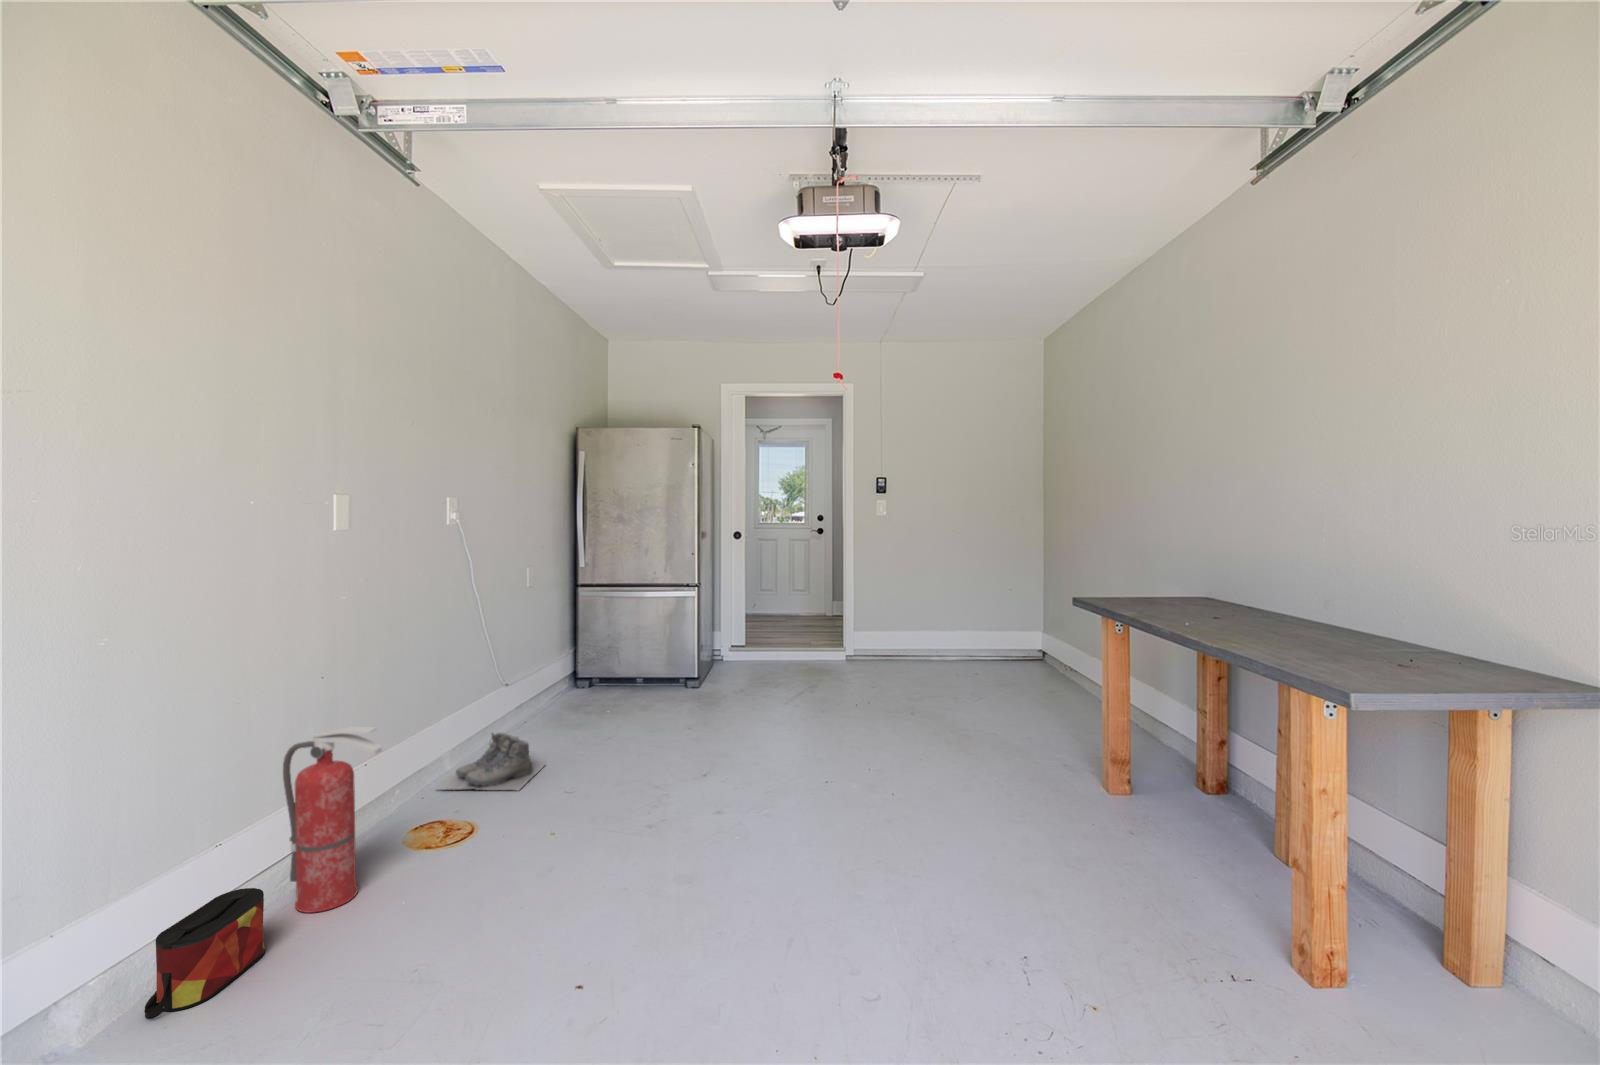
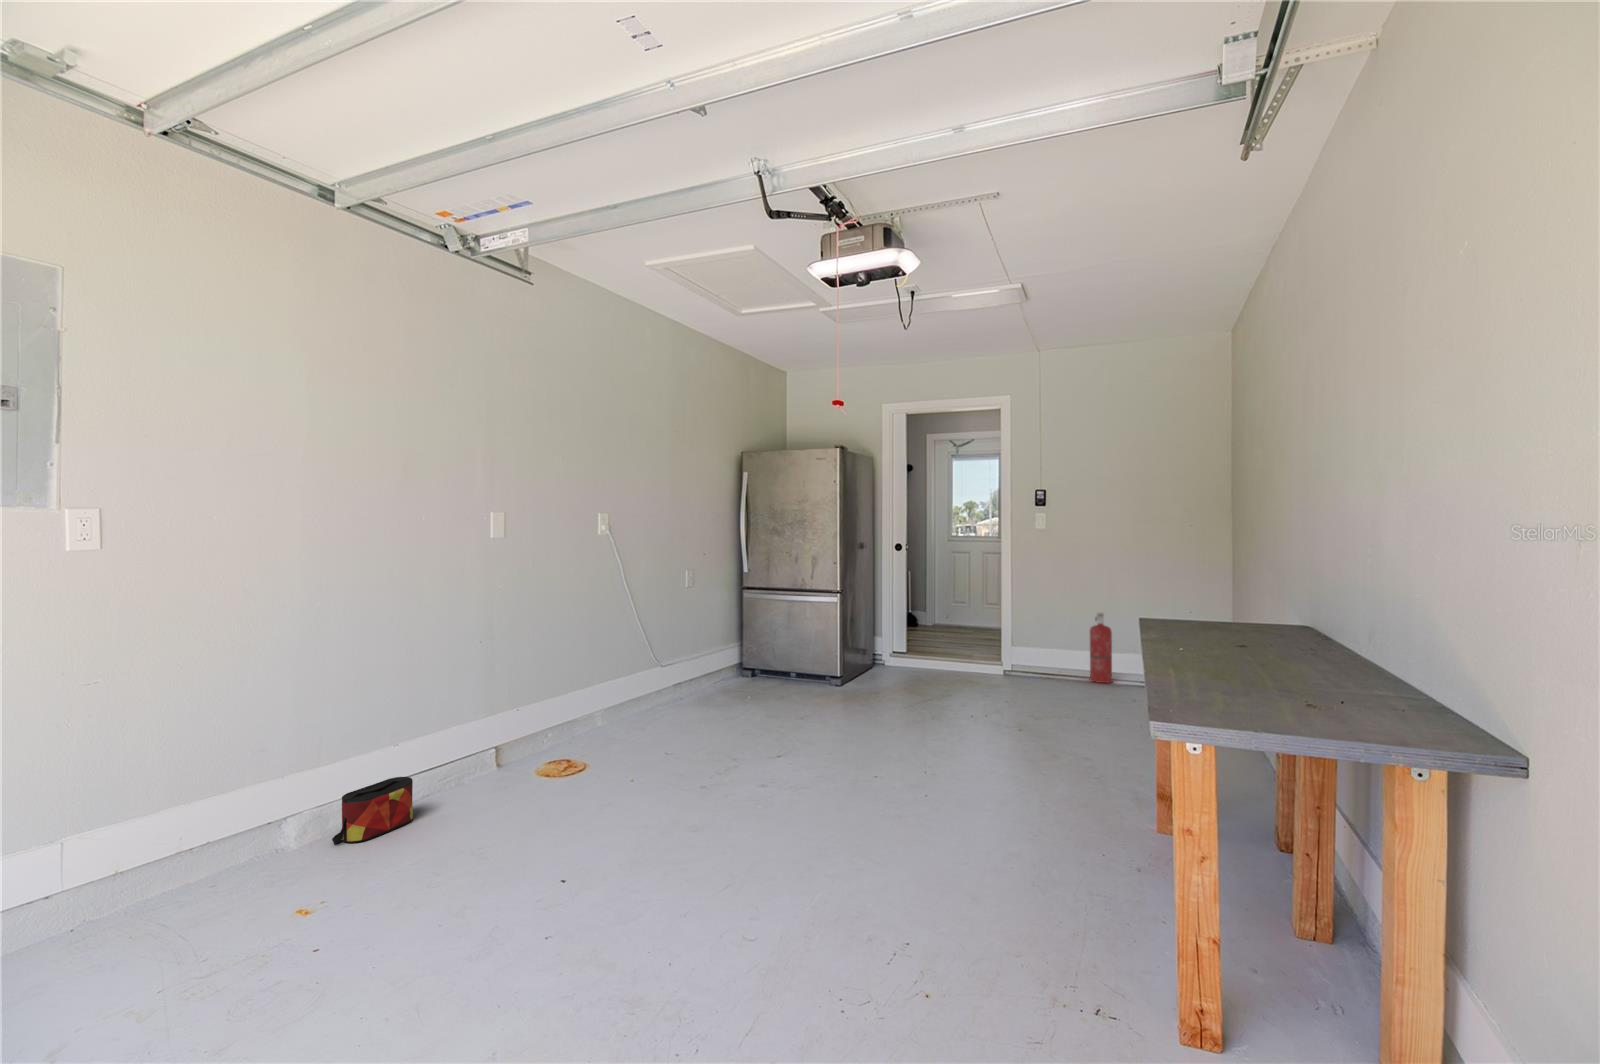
fire extinguisher: present [283,727,382,913] -> present [1090,612,1112,683]
boots: present [436,732,544,790] -> none [581,700,668,747]

